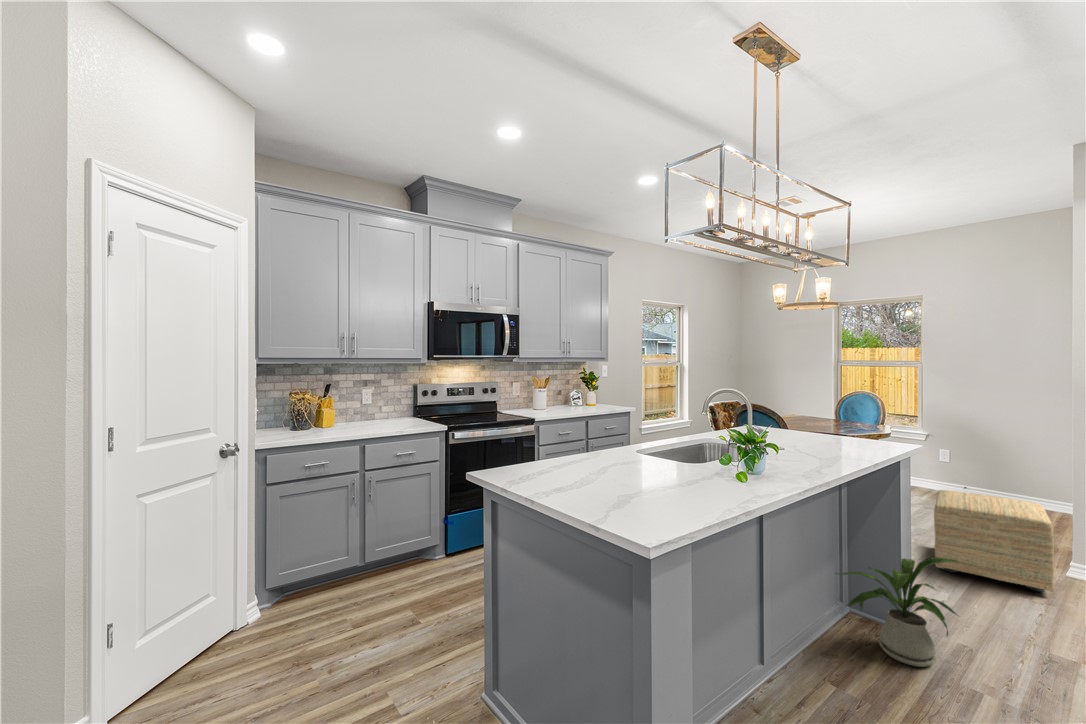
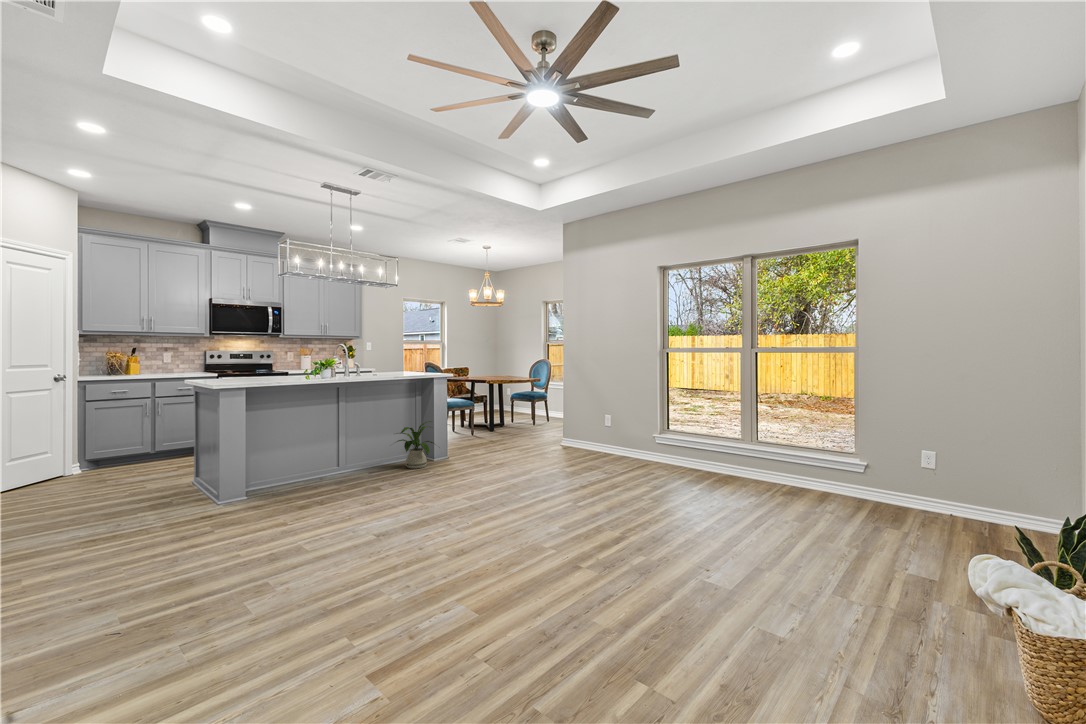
ottoman: present [934,490,1054,592] -> none [493,409,551,451]

